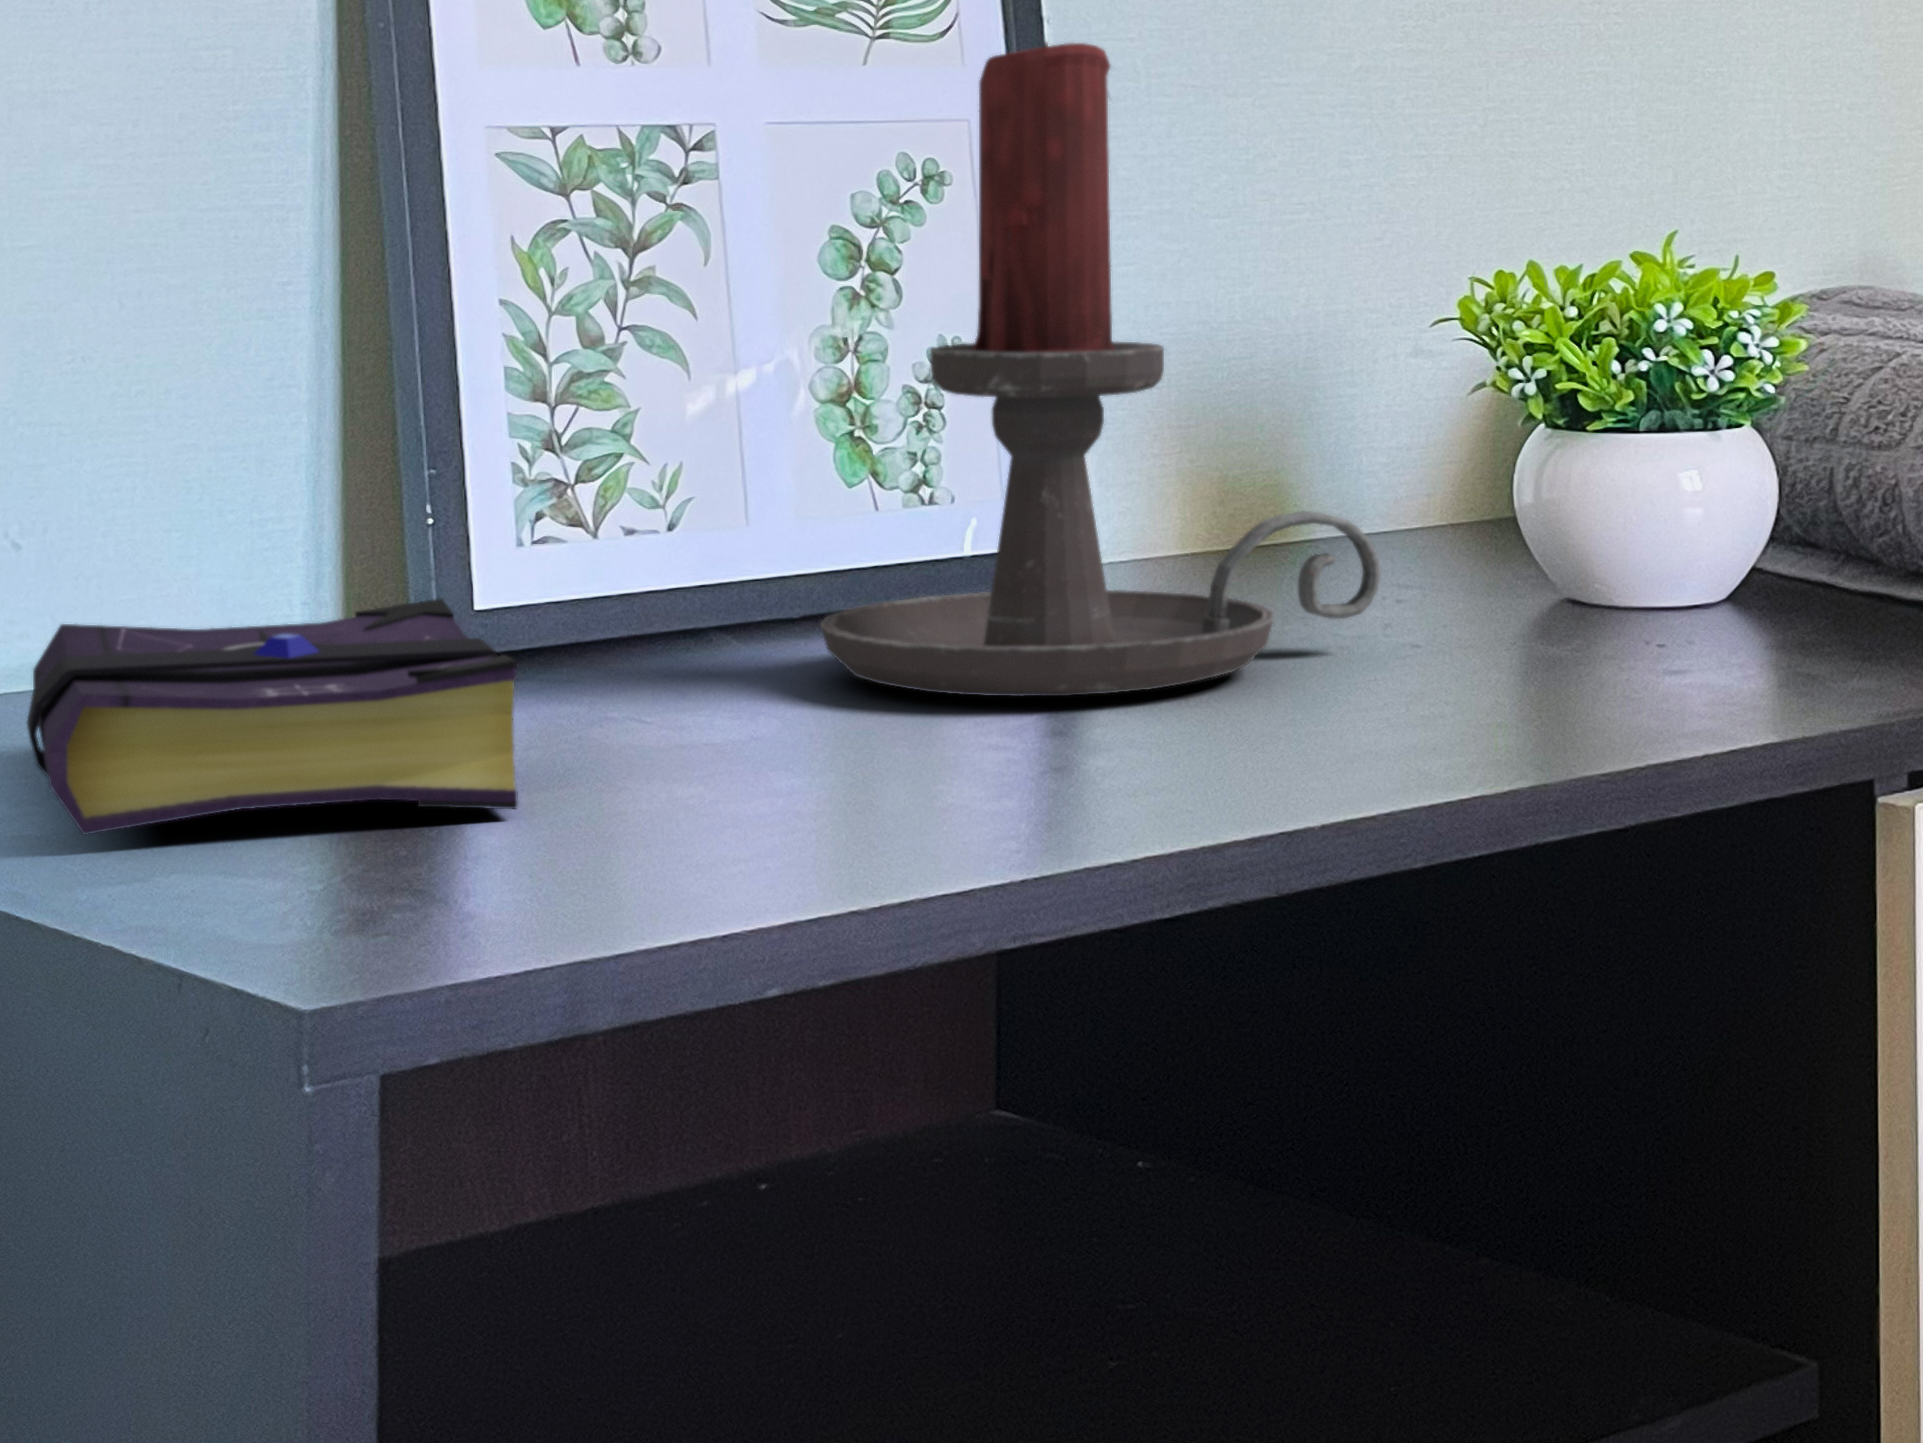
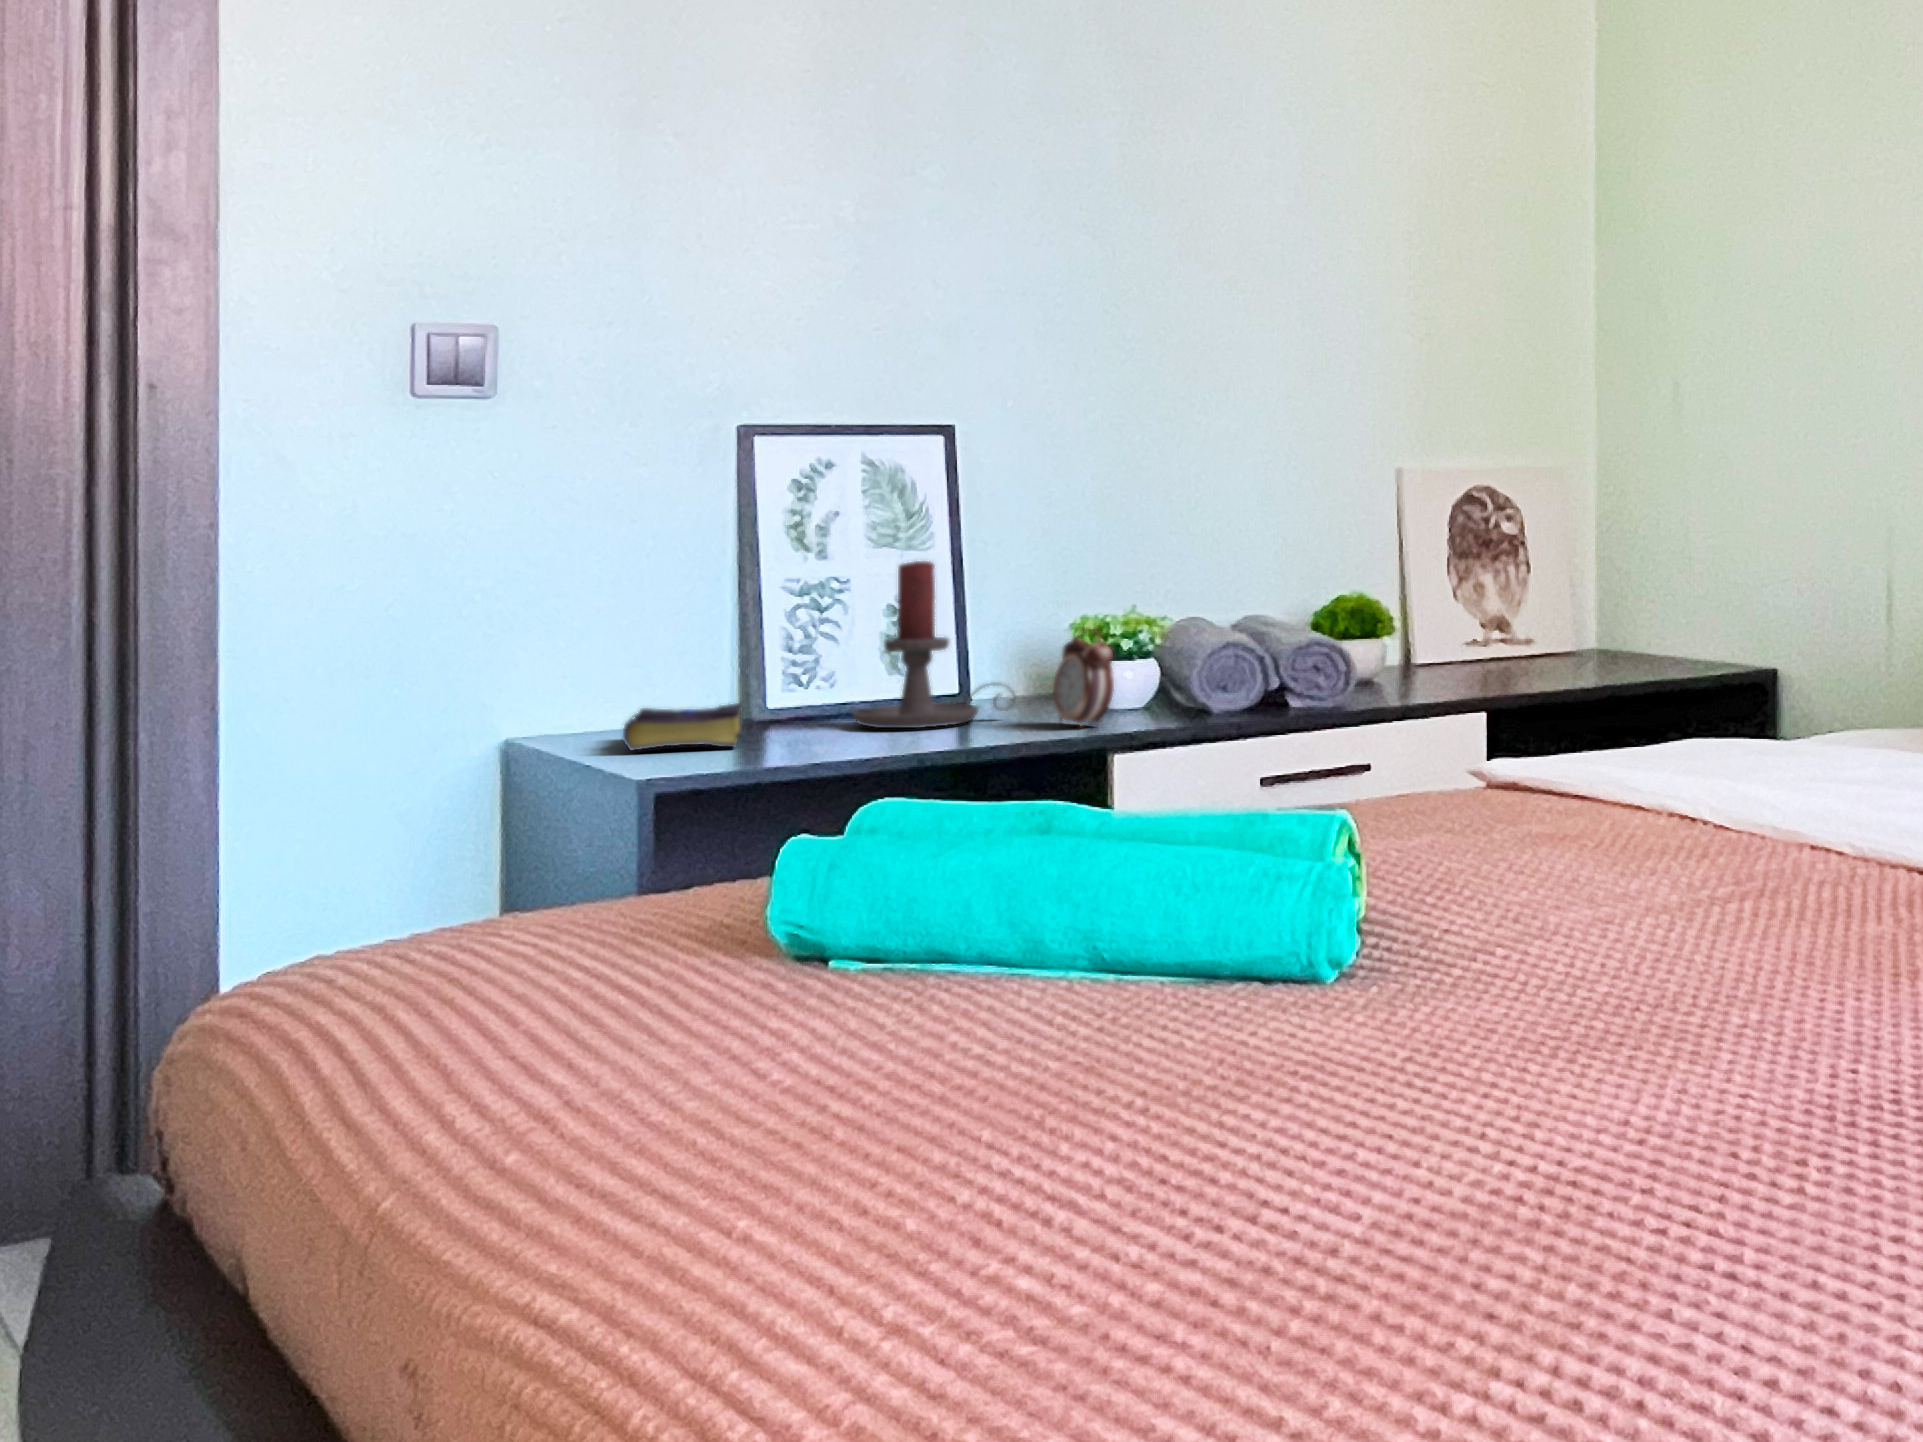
alarm clock: none [1575,303,1850,696] -> present [1053,627,1114,725]

